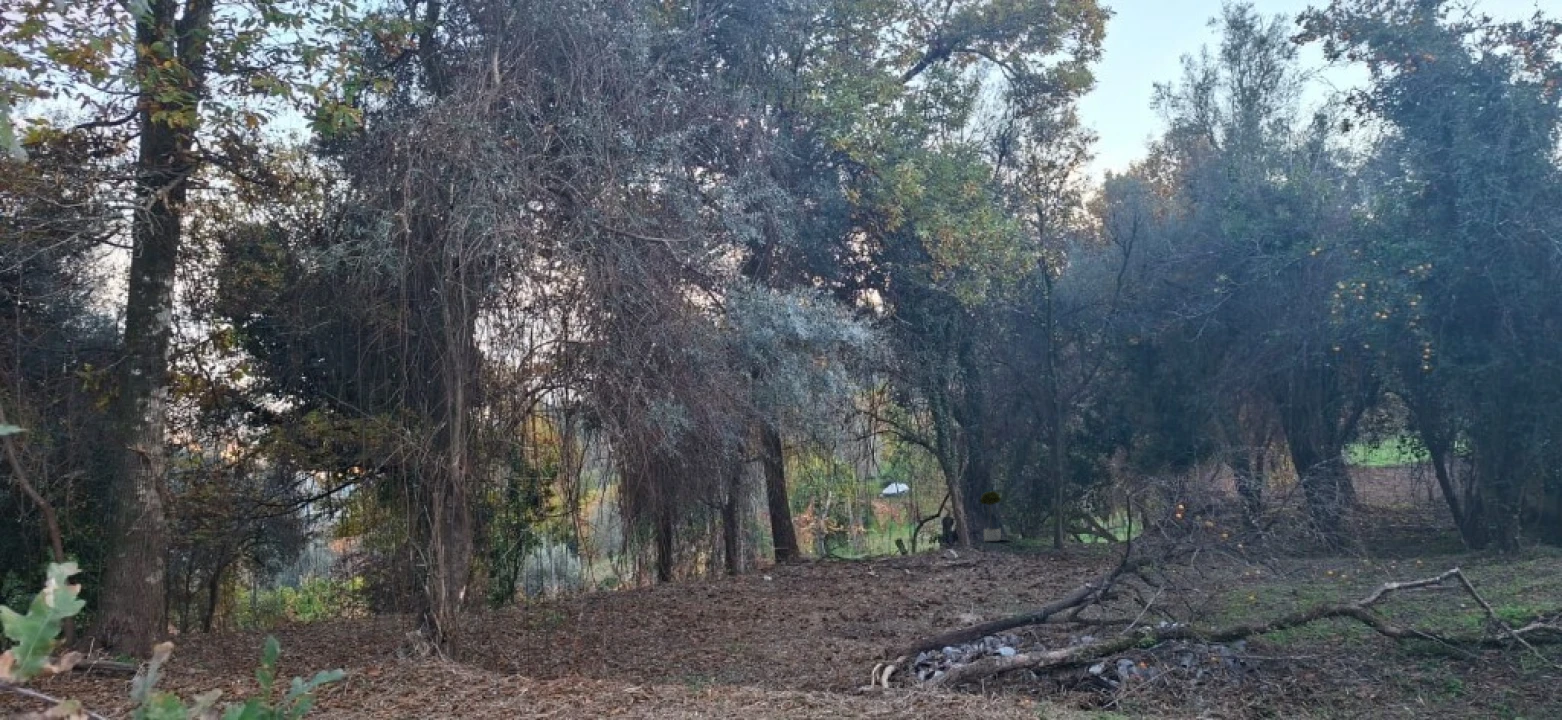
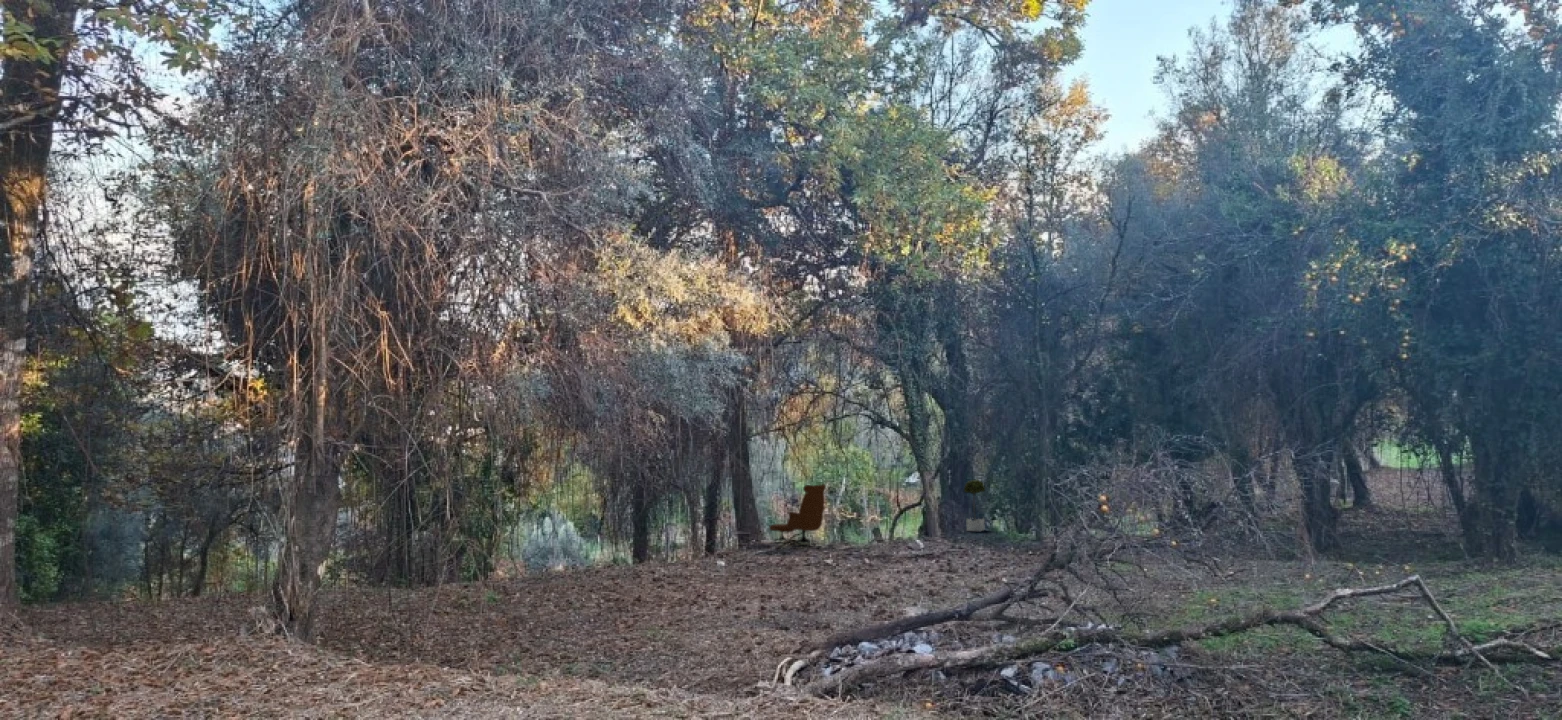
lounge chair: none [796,500,852,561] -> present [769,484,826,545]

